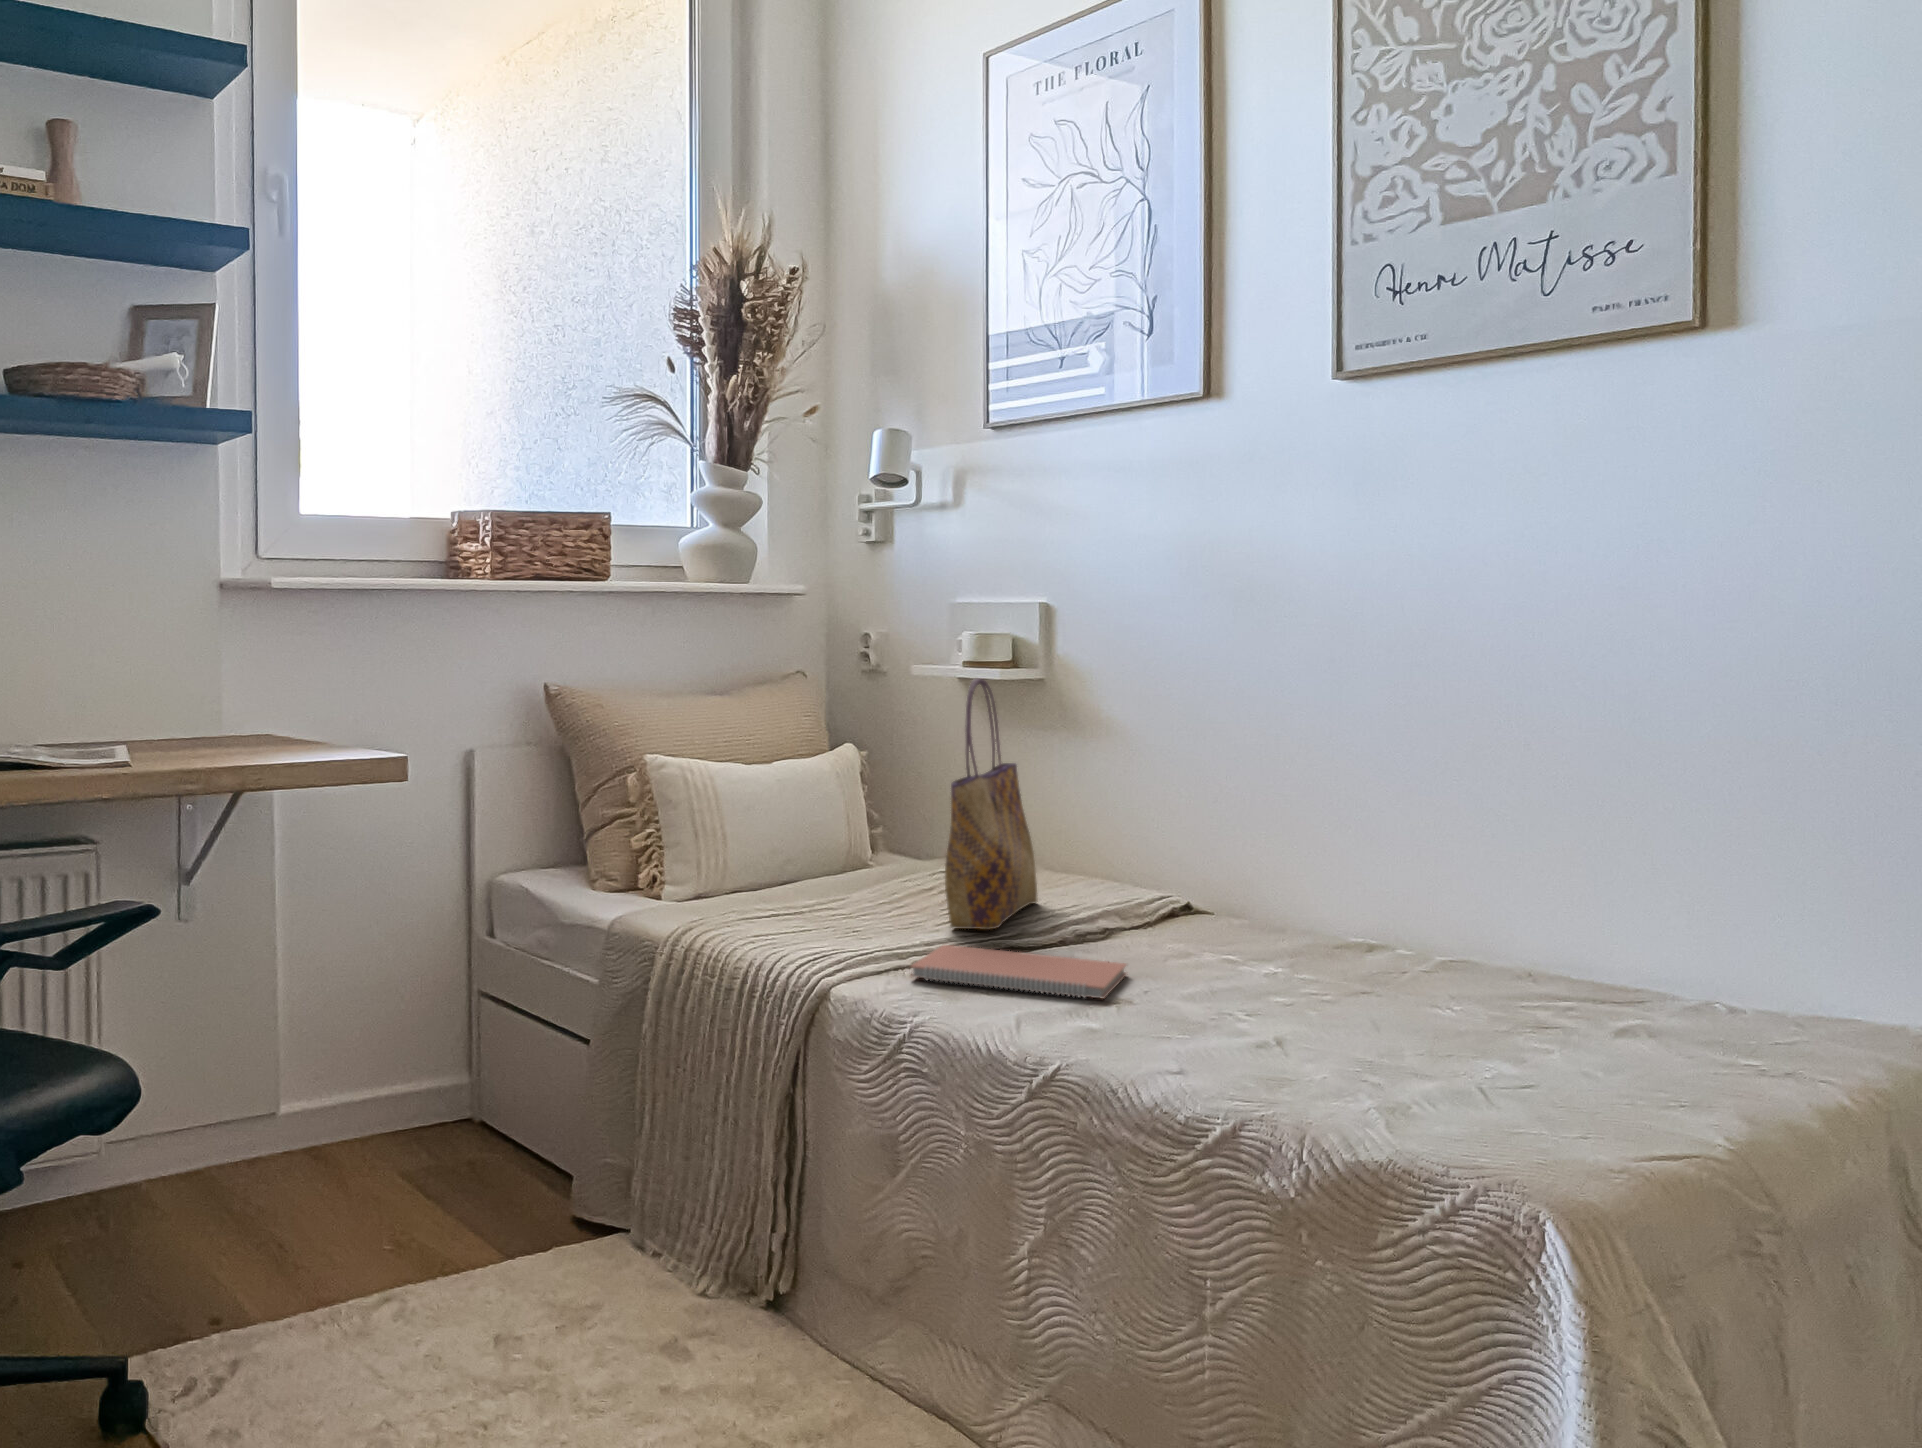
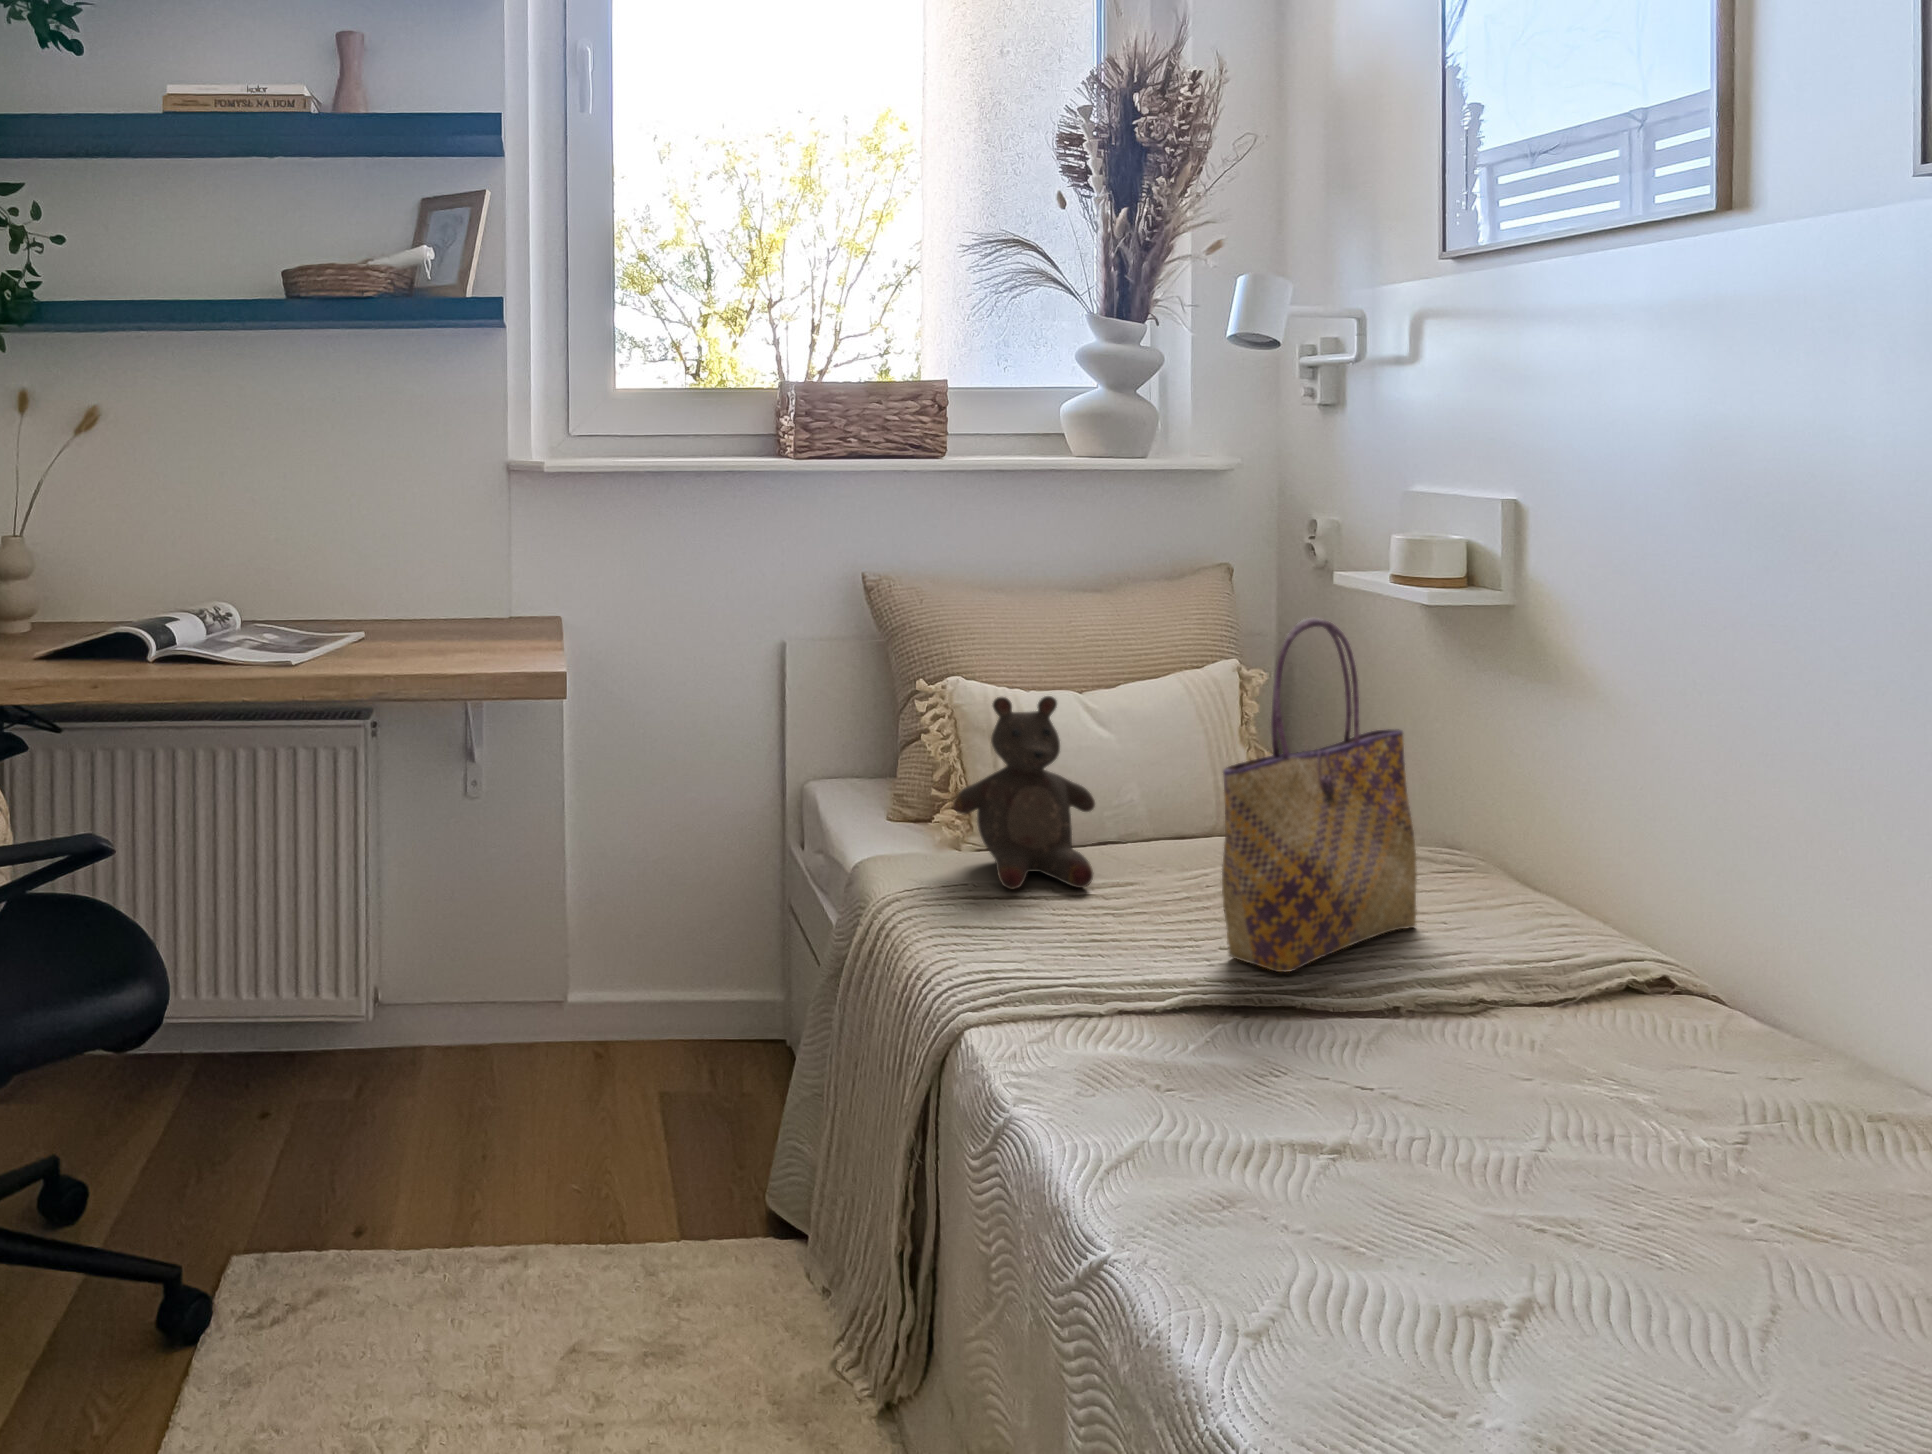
stuffed bear: none [703,761,820,917] -> present [953,696,1095,889]
notebook: present [910,945,1127,998] -> none [1061,994,1409,1168]

